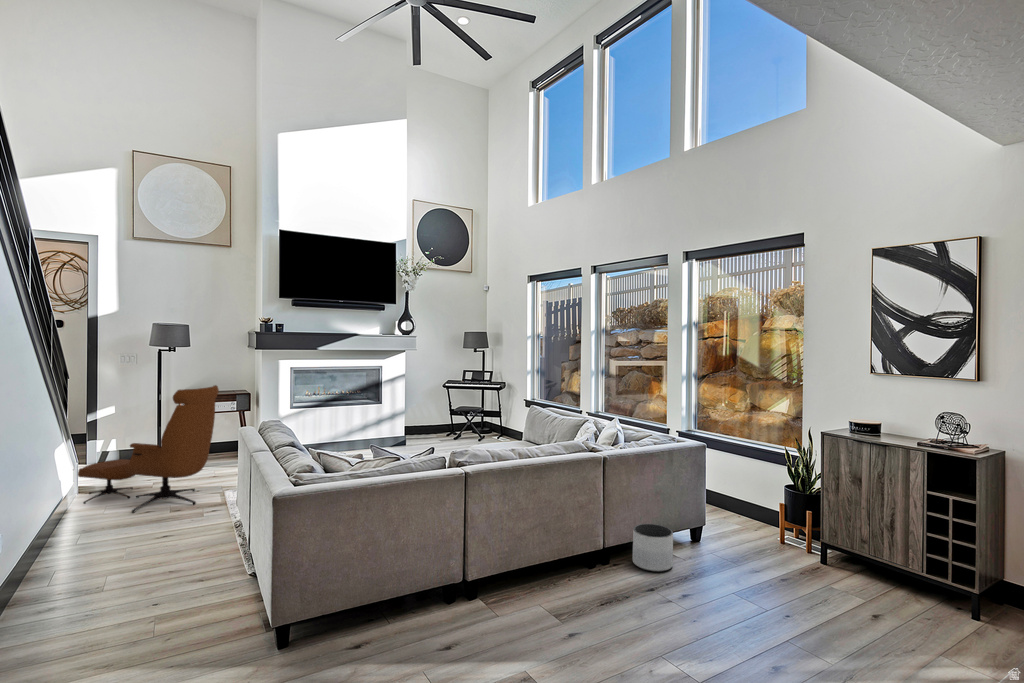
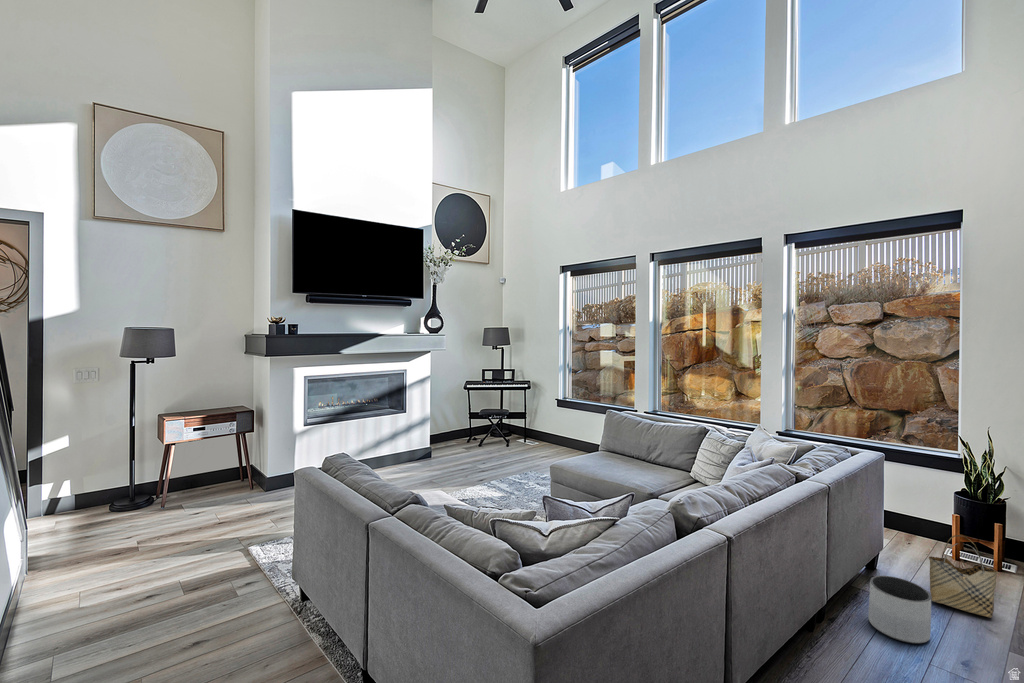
lounge chair: present [78,385,219,513] -> none [38,414,254,607]
woven basket: none [707,499,752,564] -> present [929,535,998,618]

